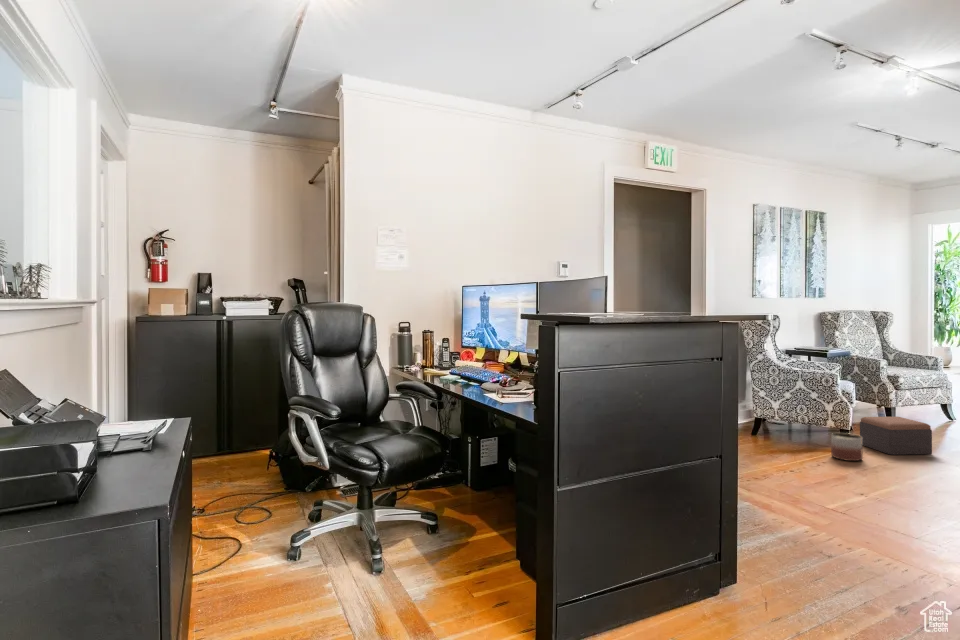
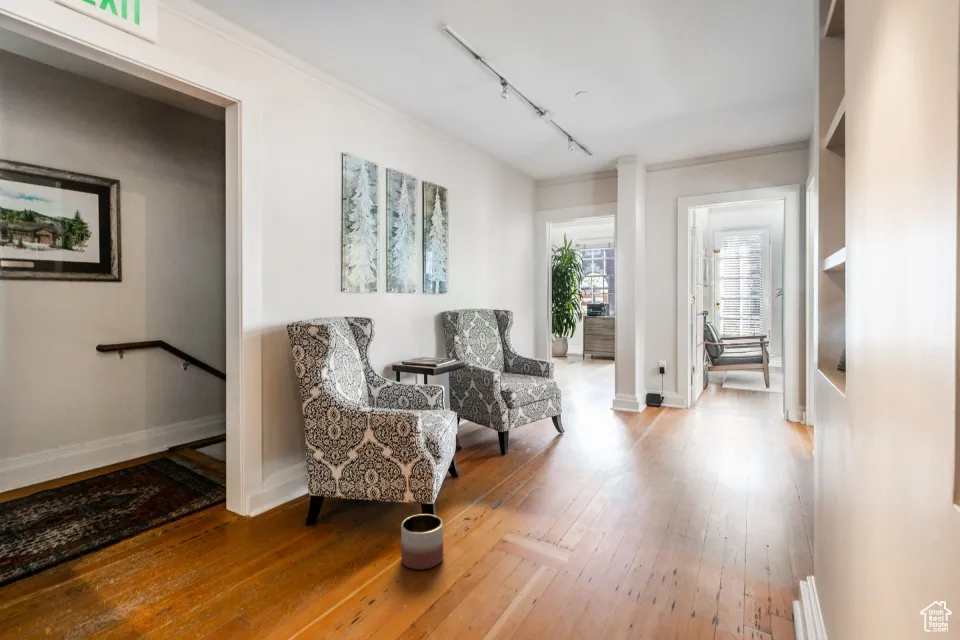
footstool: present [860,416,932,455] -> none [456,460,534,531]

